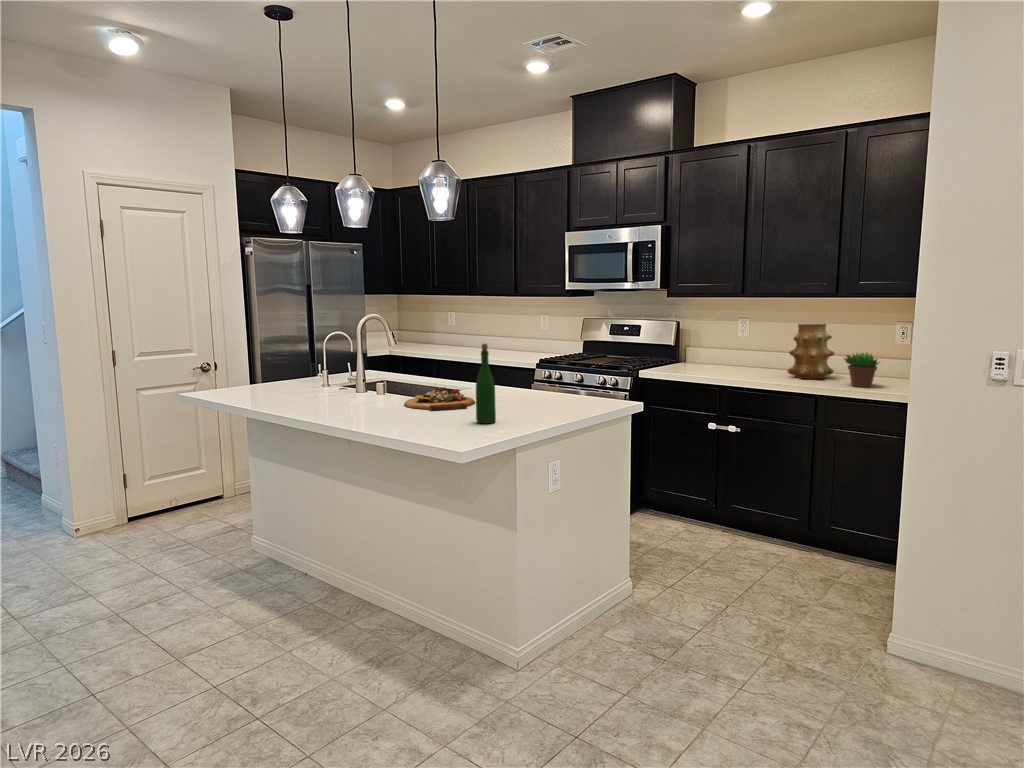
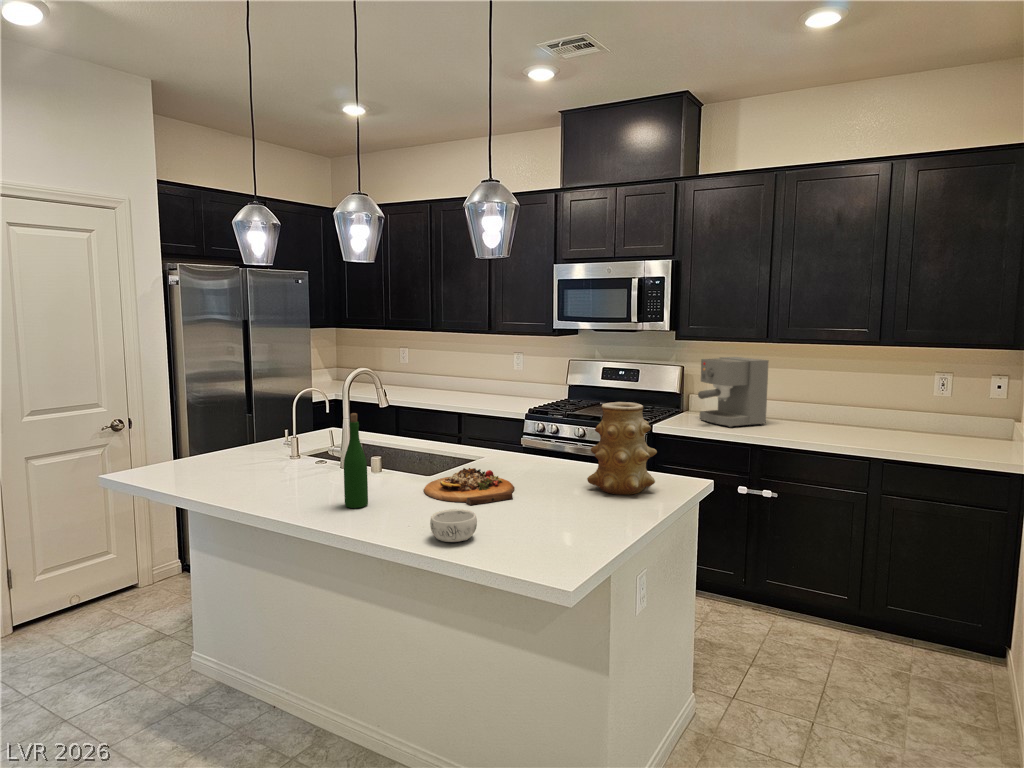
coffee maker: none [676,311,743,372] -> present [698,357,769,427]
vase: present [787,322,835,379] -> present [587,402,657,495]
wine bottle: present [476,344,496,424] -> present [344,413,368,508]
succulent plant: present [844,353,879,387] -> none [897,409,940,449]
decorative bowl: none [385,406,419,426] -> present [430,509,477,542]

